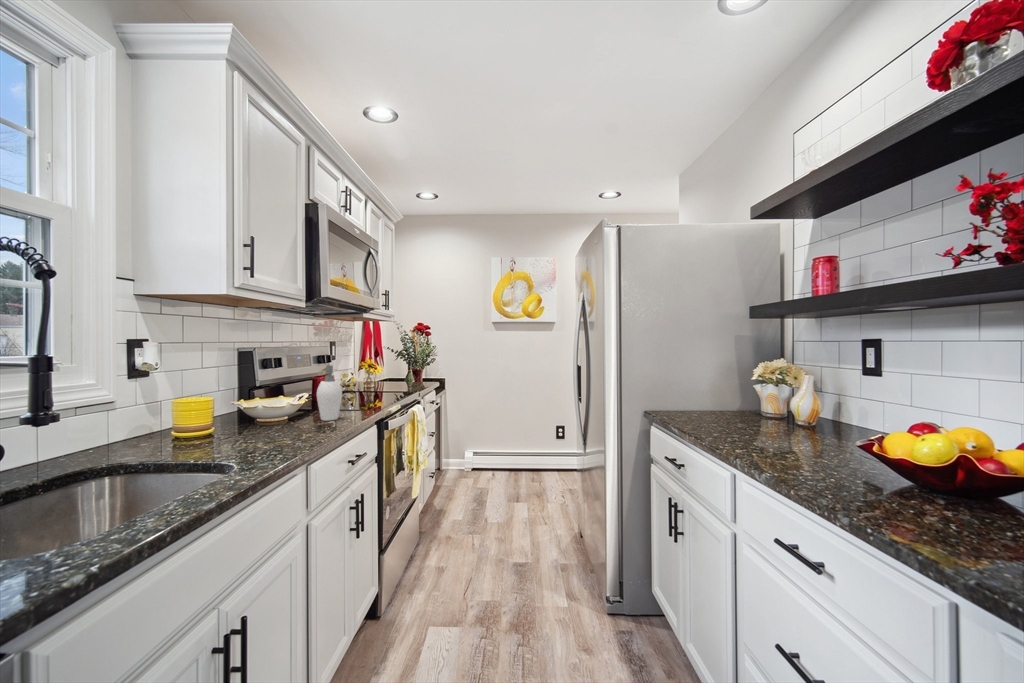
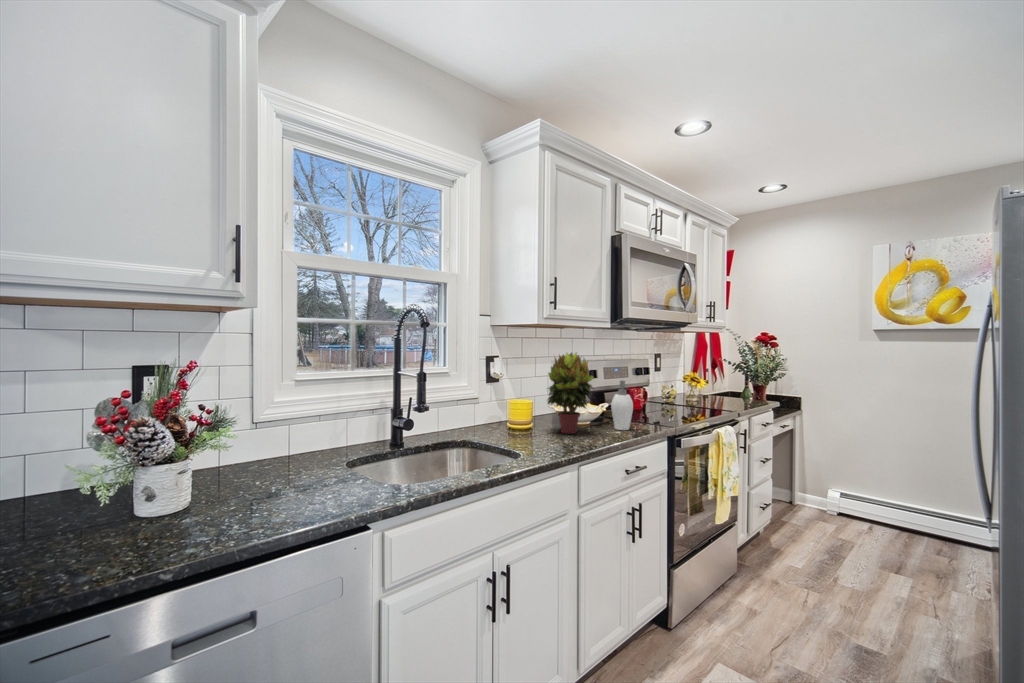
potted plant: none [234,332,308,433] -> present [547,353,594,434]

